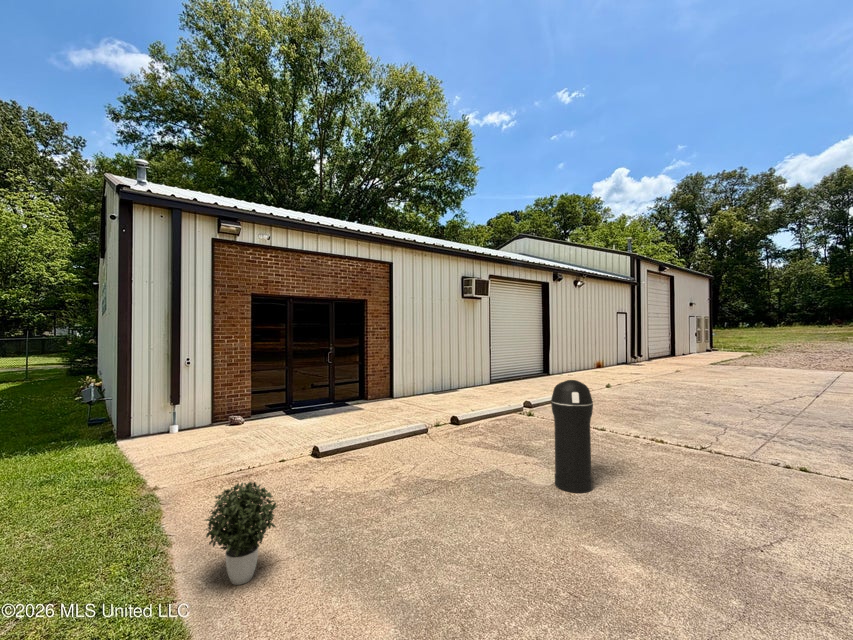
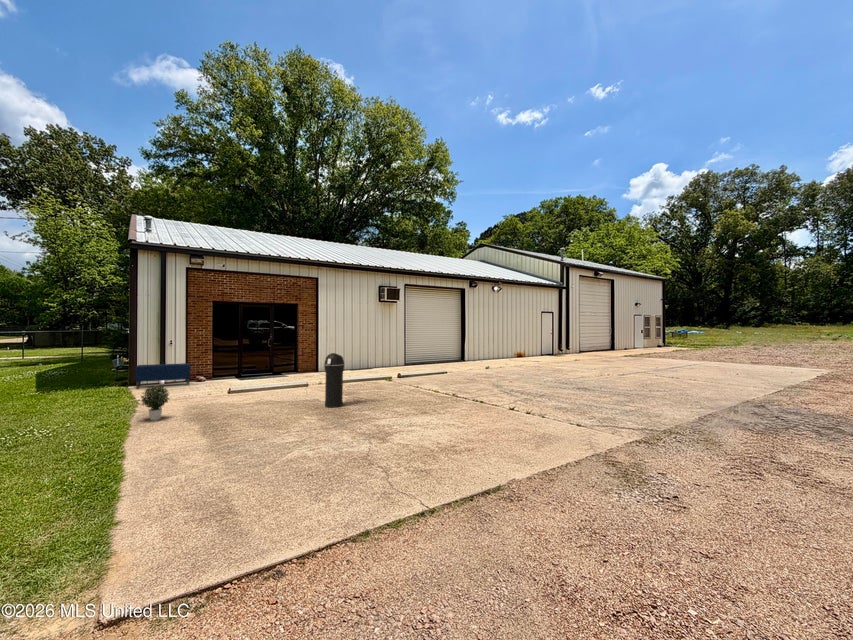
bench: none [130,395,225,447] -> present [135,363,190,389]

